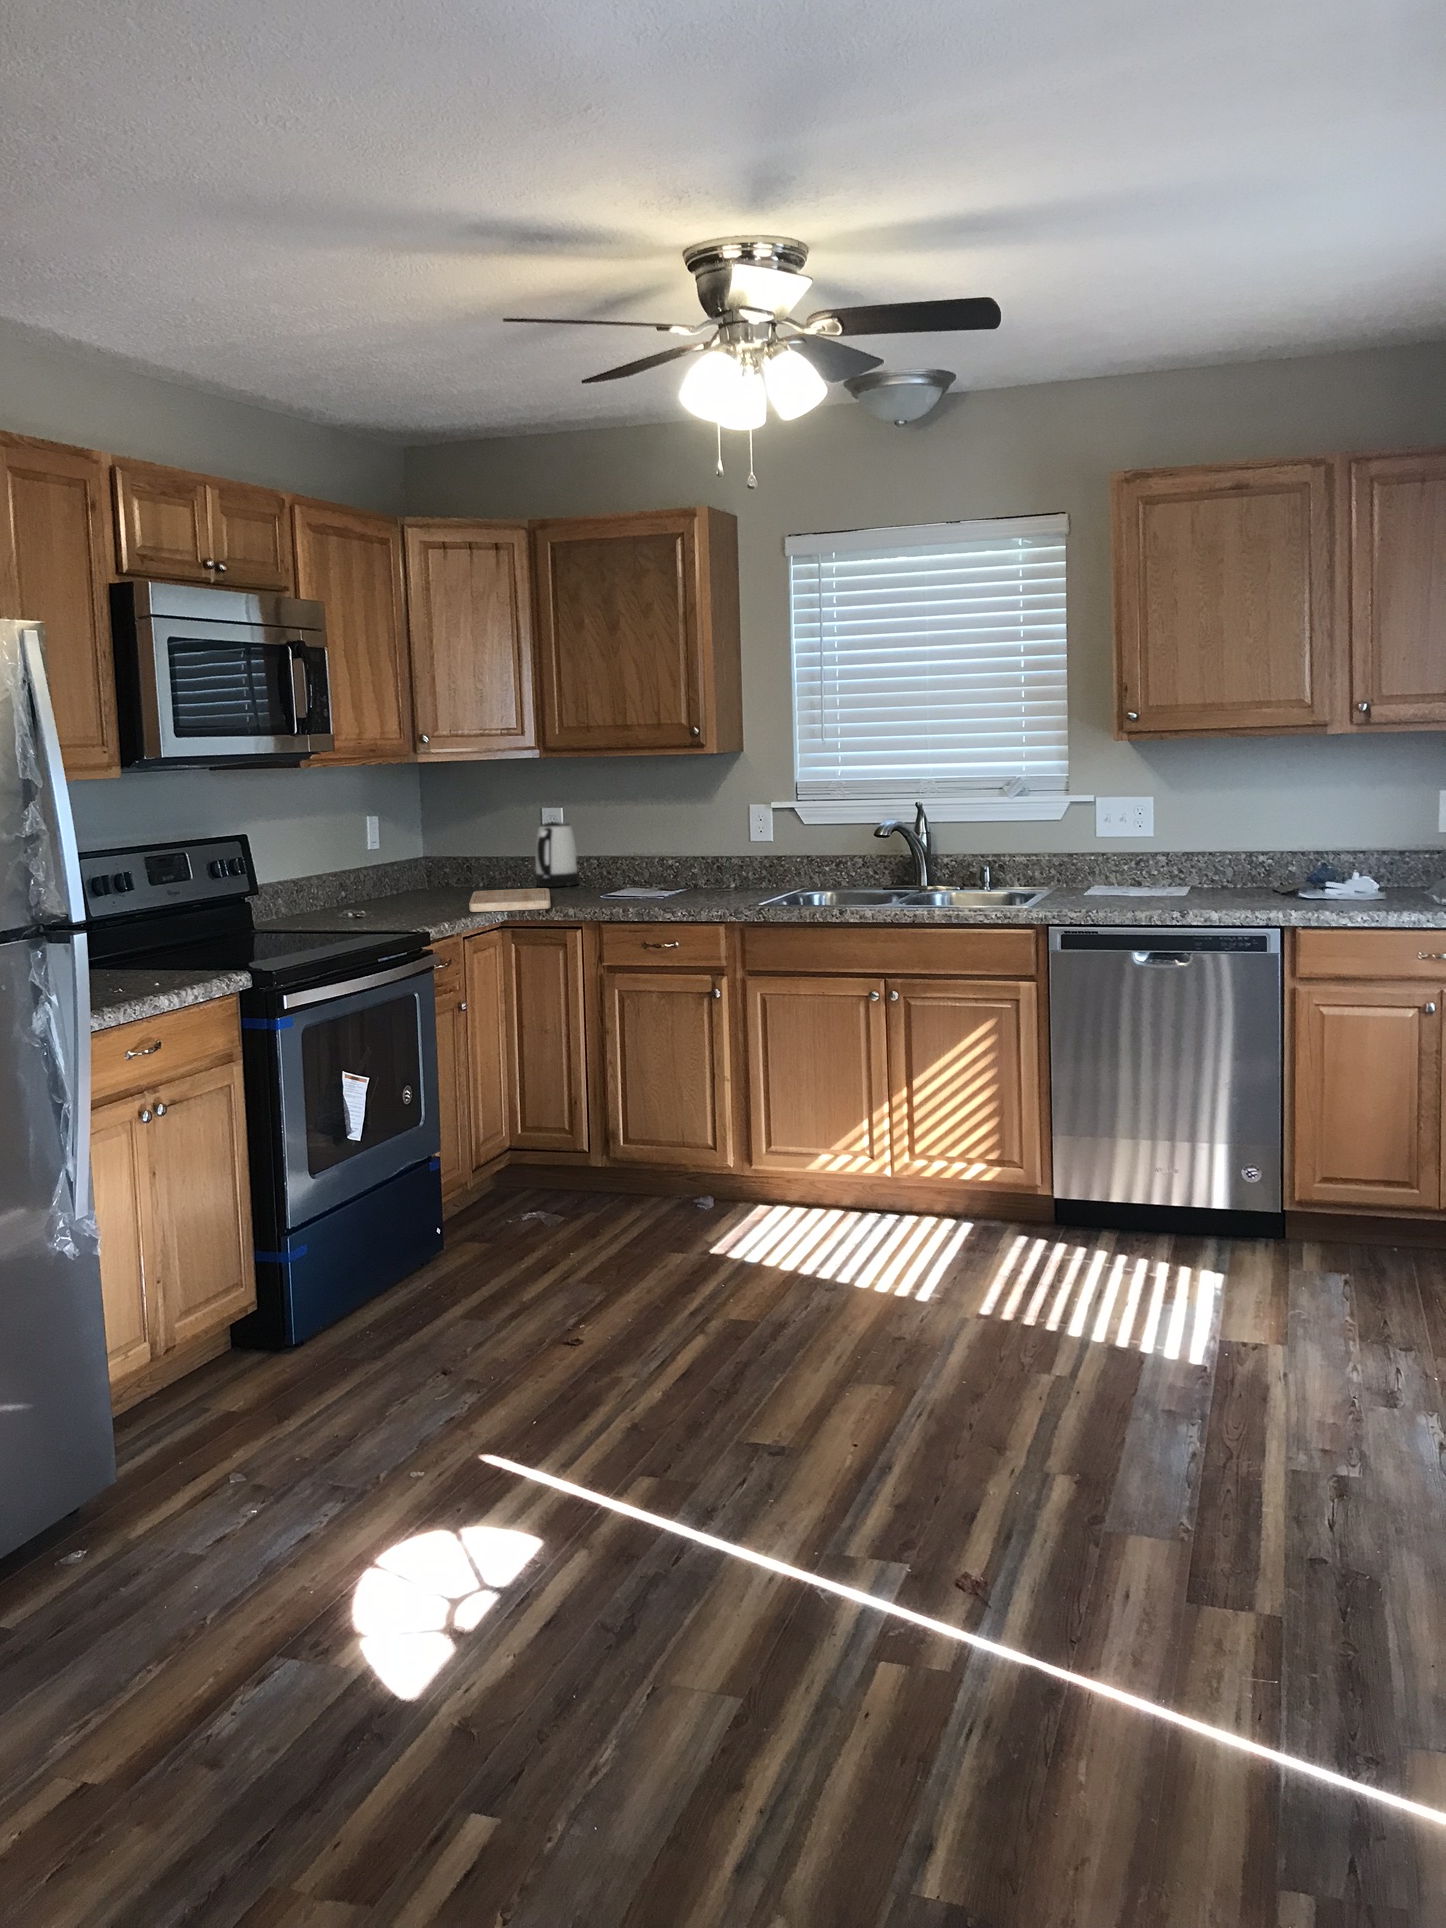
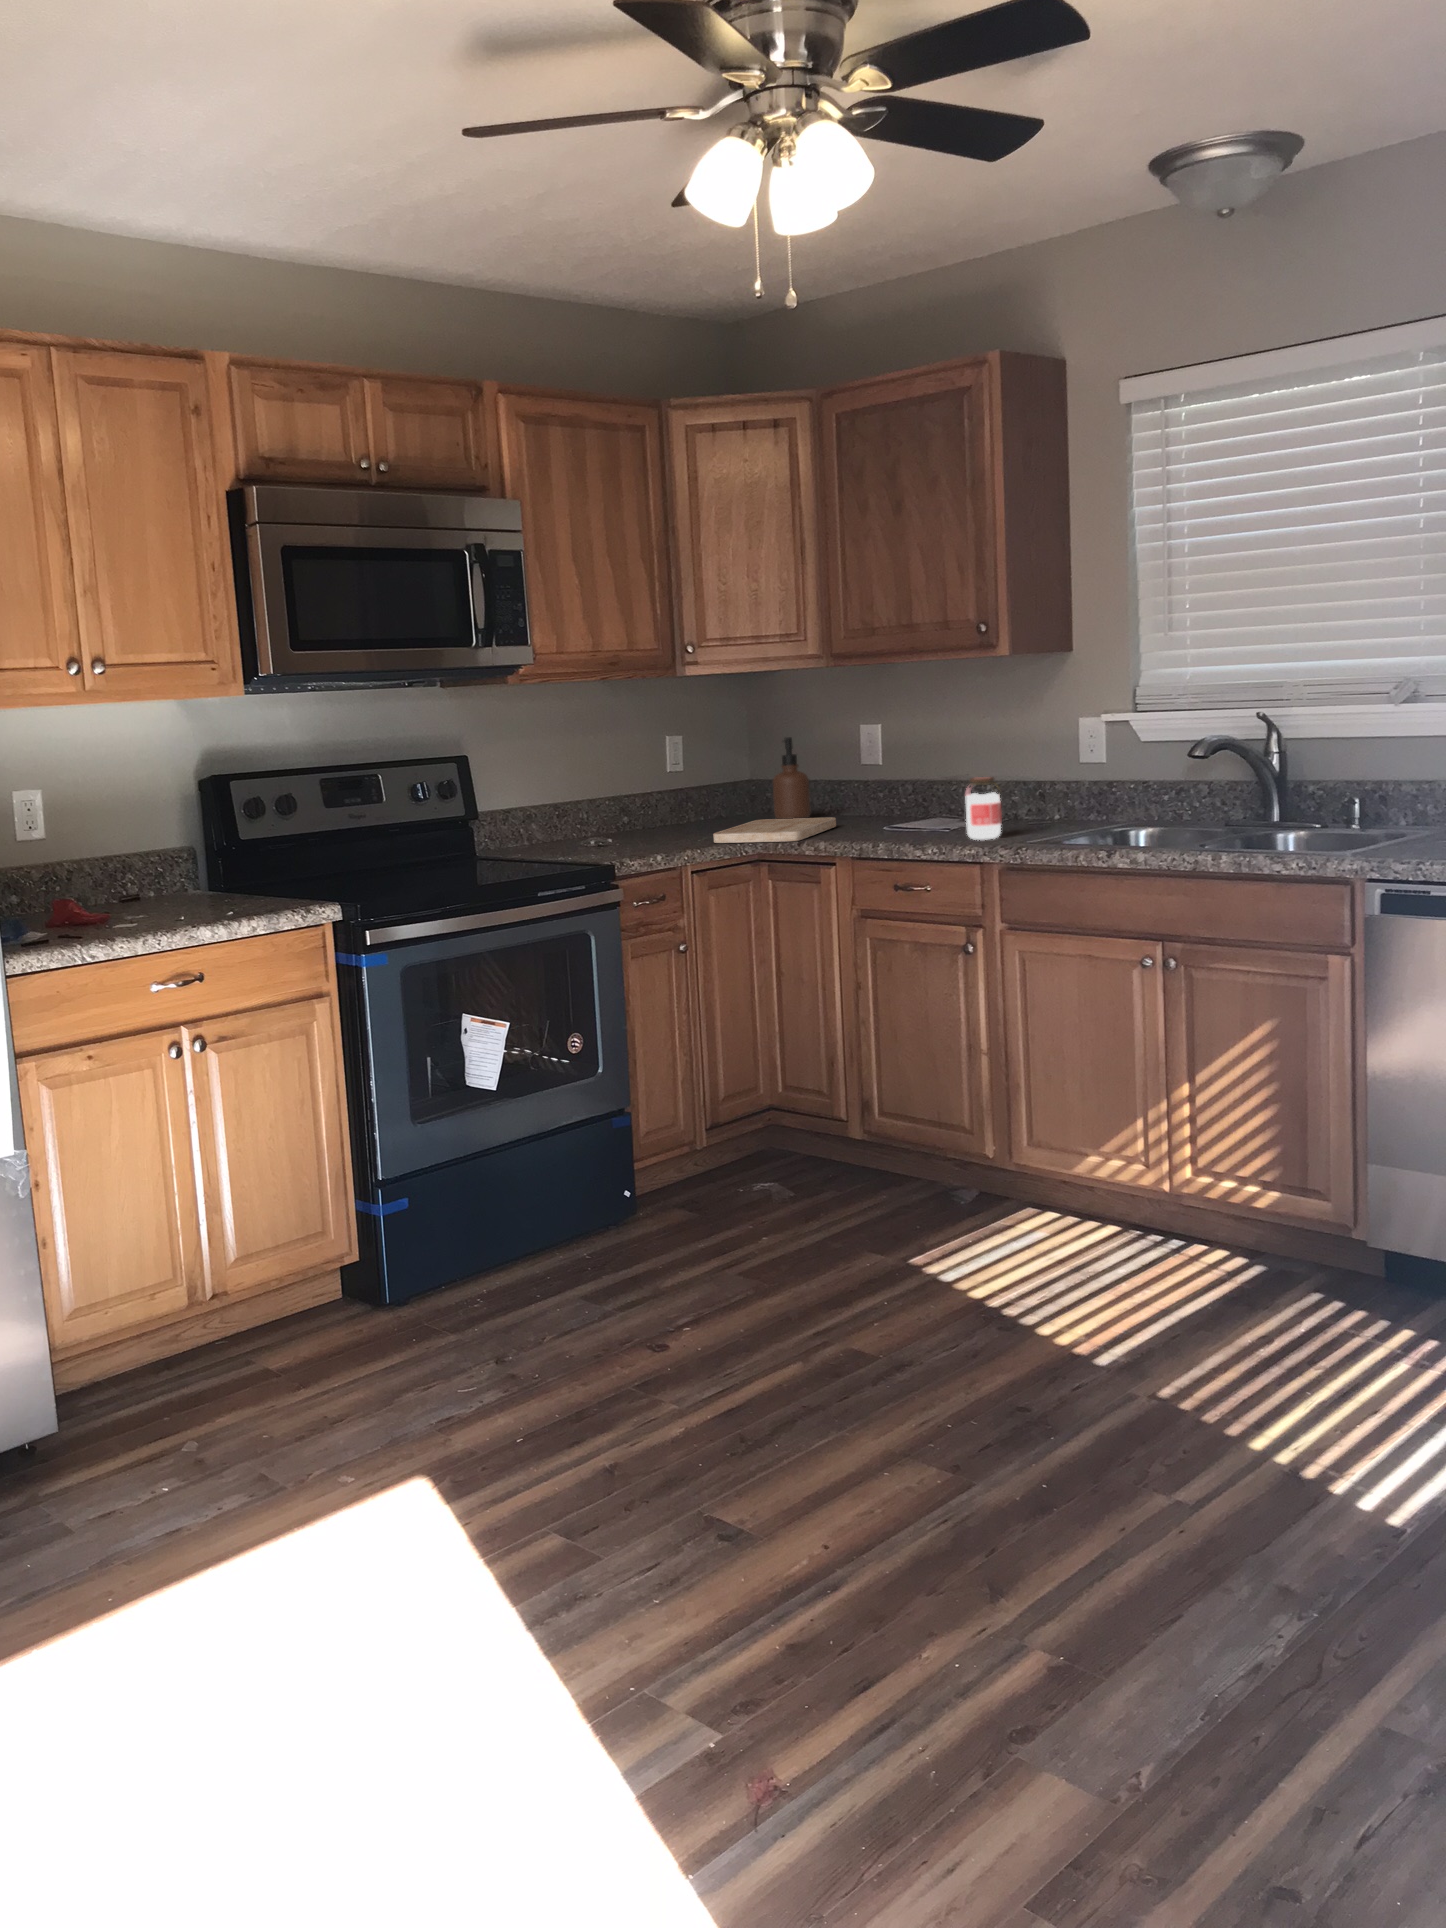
soap dispenser: none [469,818,503,893] -> present [773,737,811,819]
kettle: present [536,822,579,887] -> none [850,741,906,816]
jar: none [704,852,735,905] -> present [965,777,1002,840]

